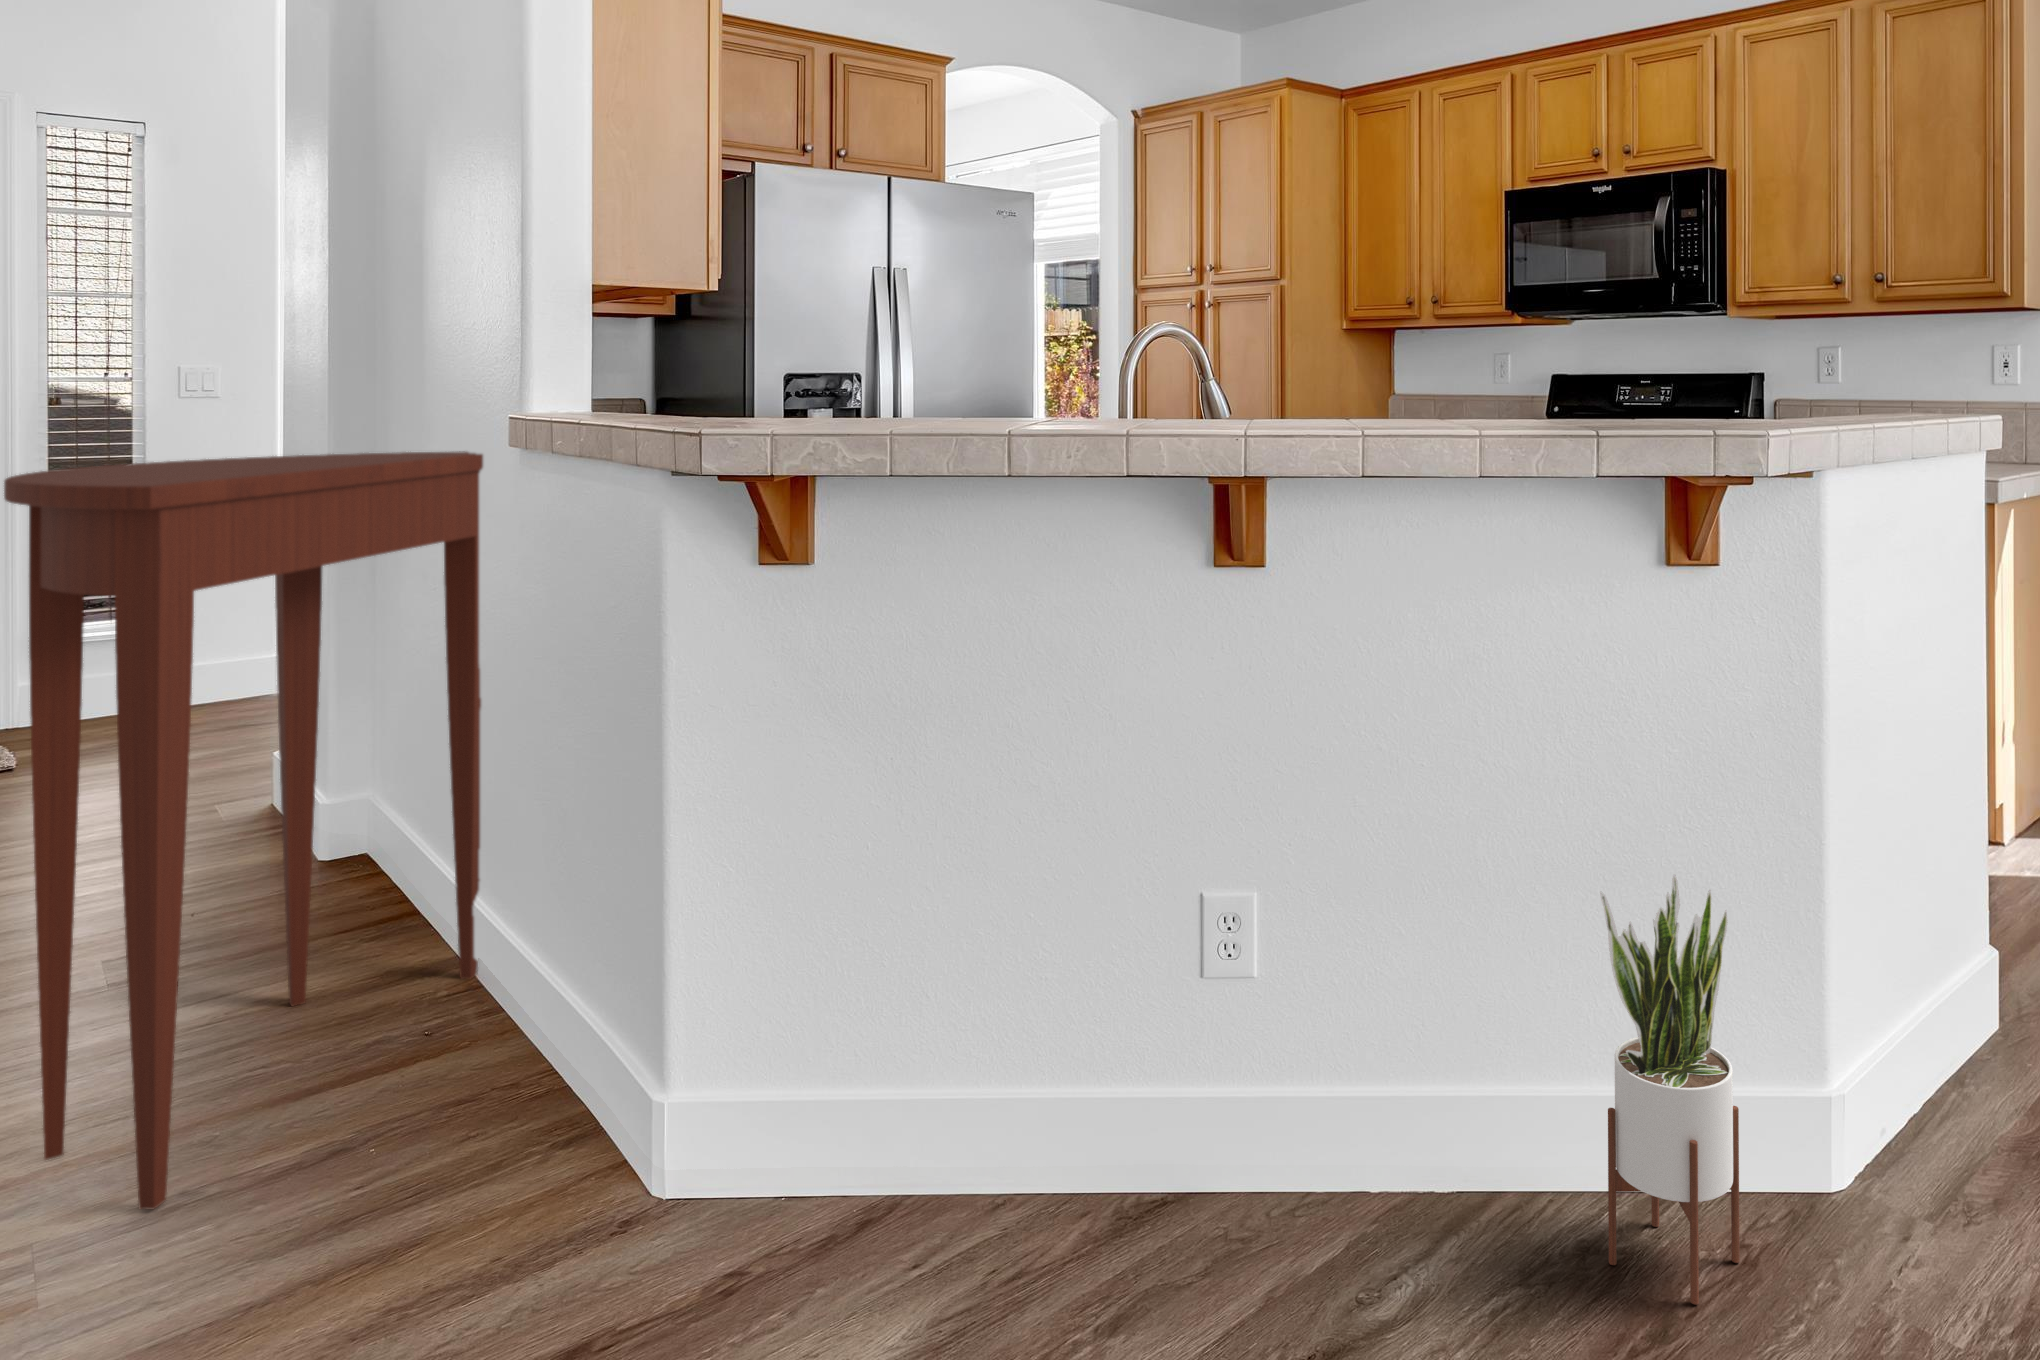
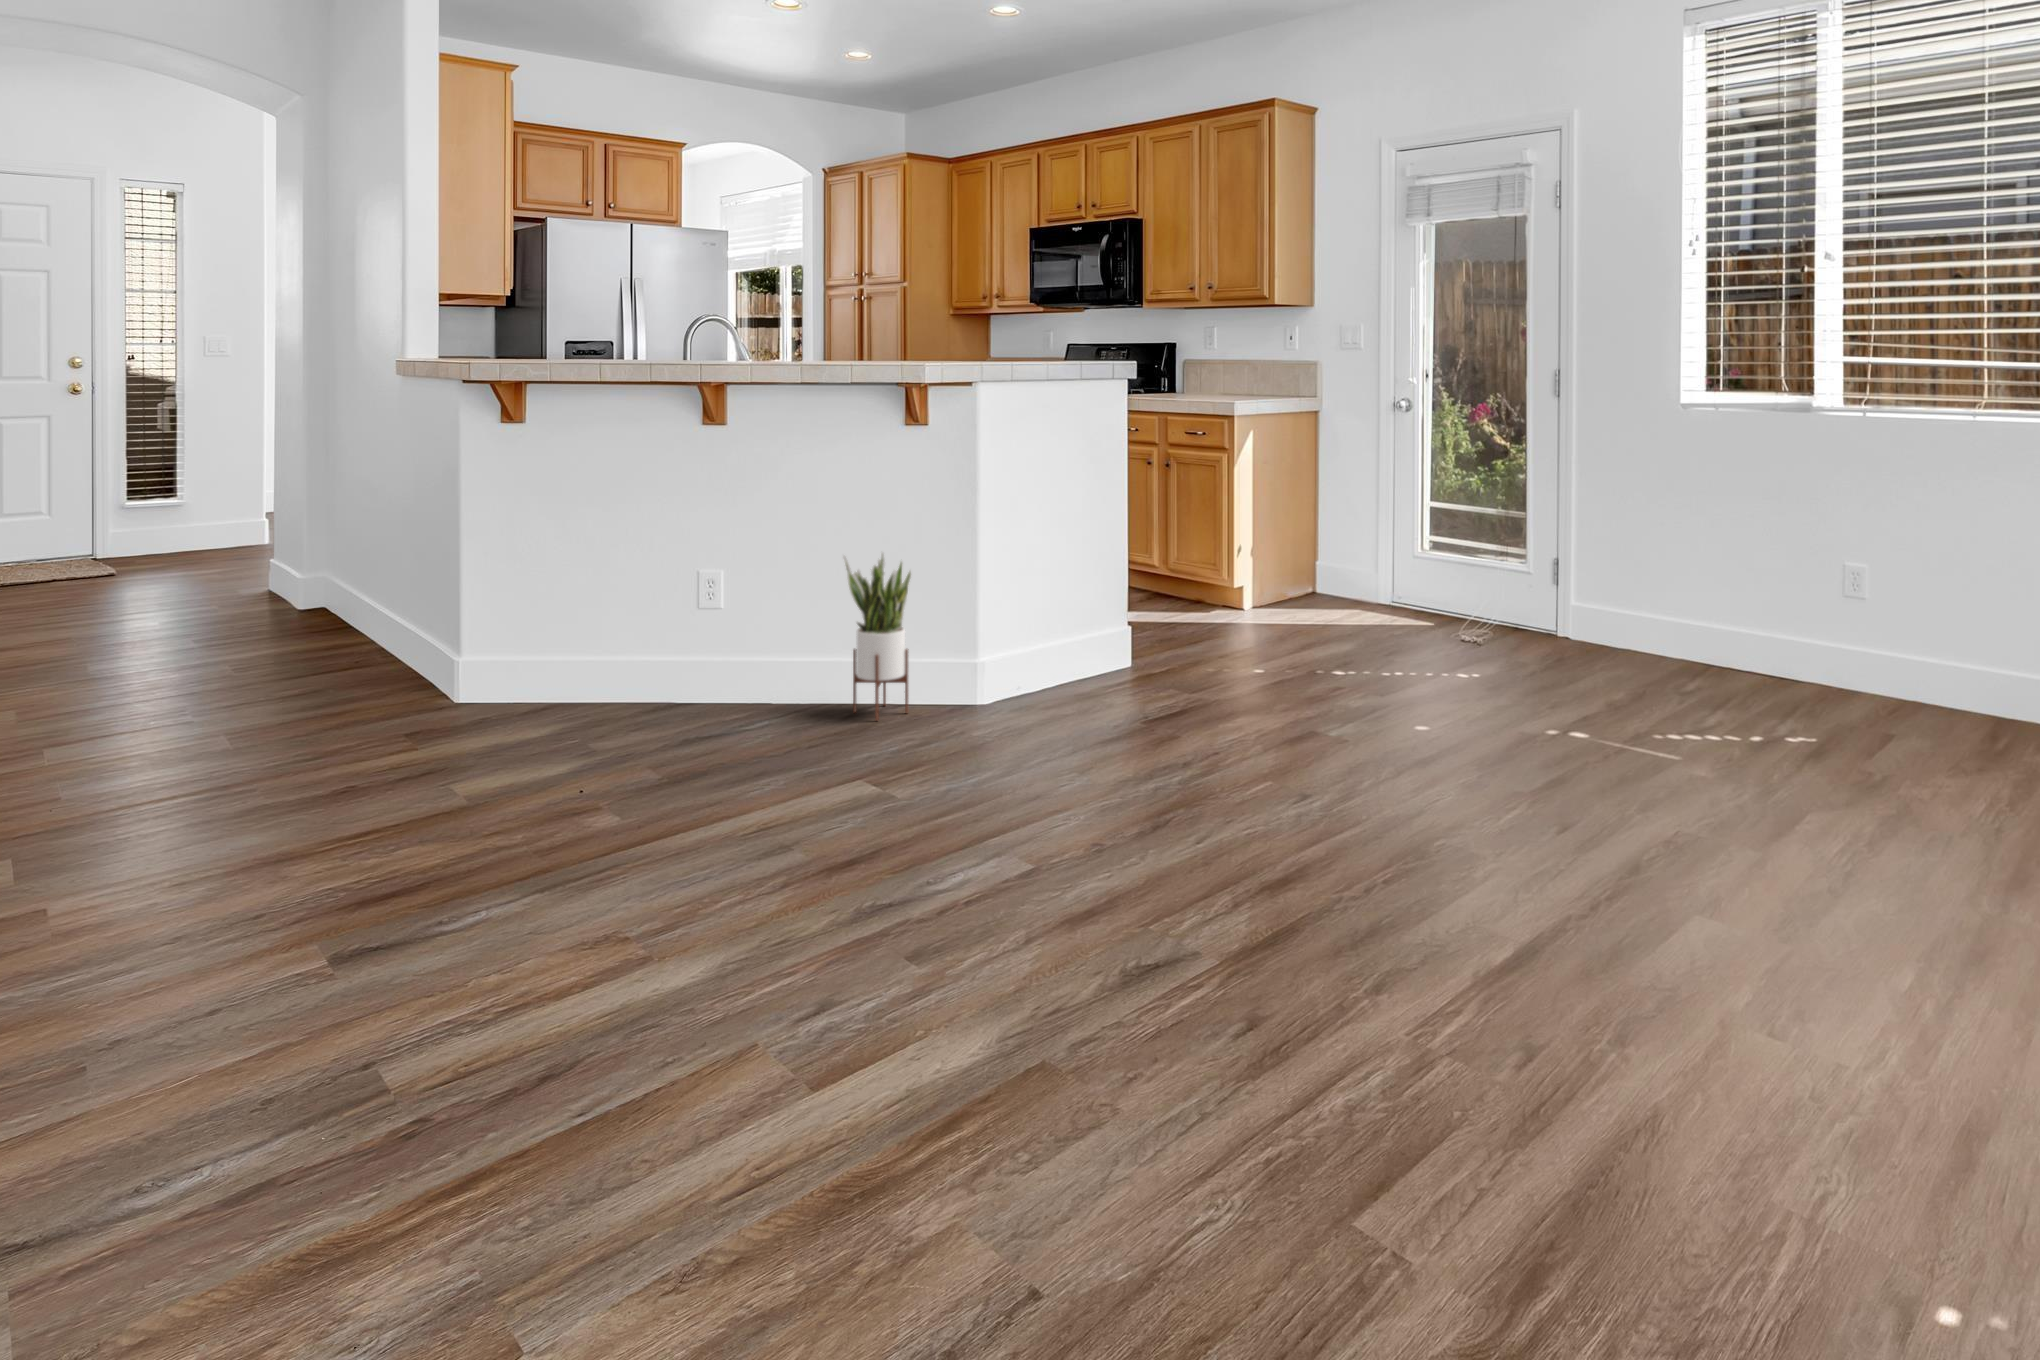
console table: present [4,451,483,1209] -> none [177,379,403,696]

